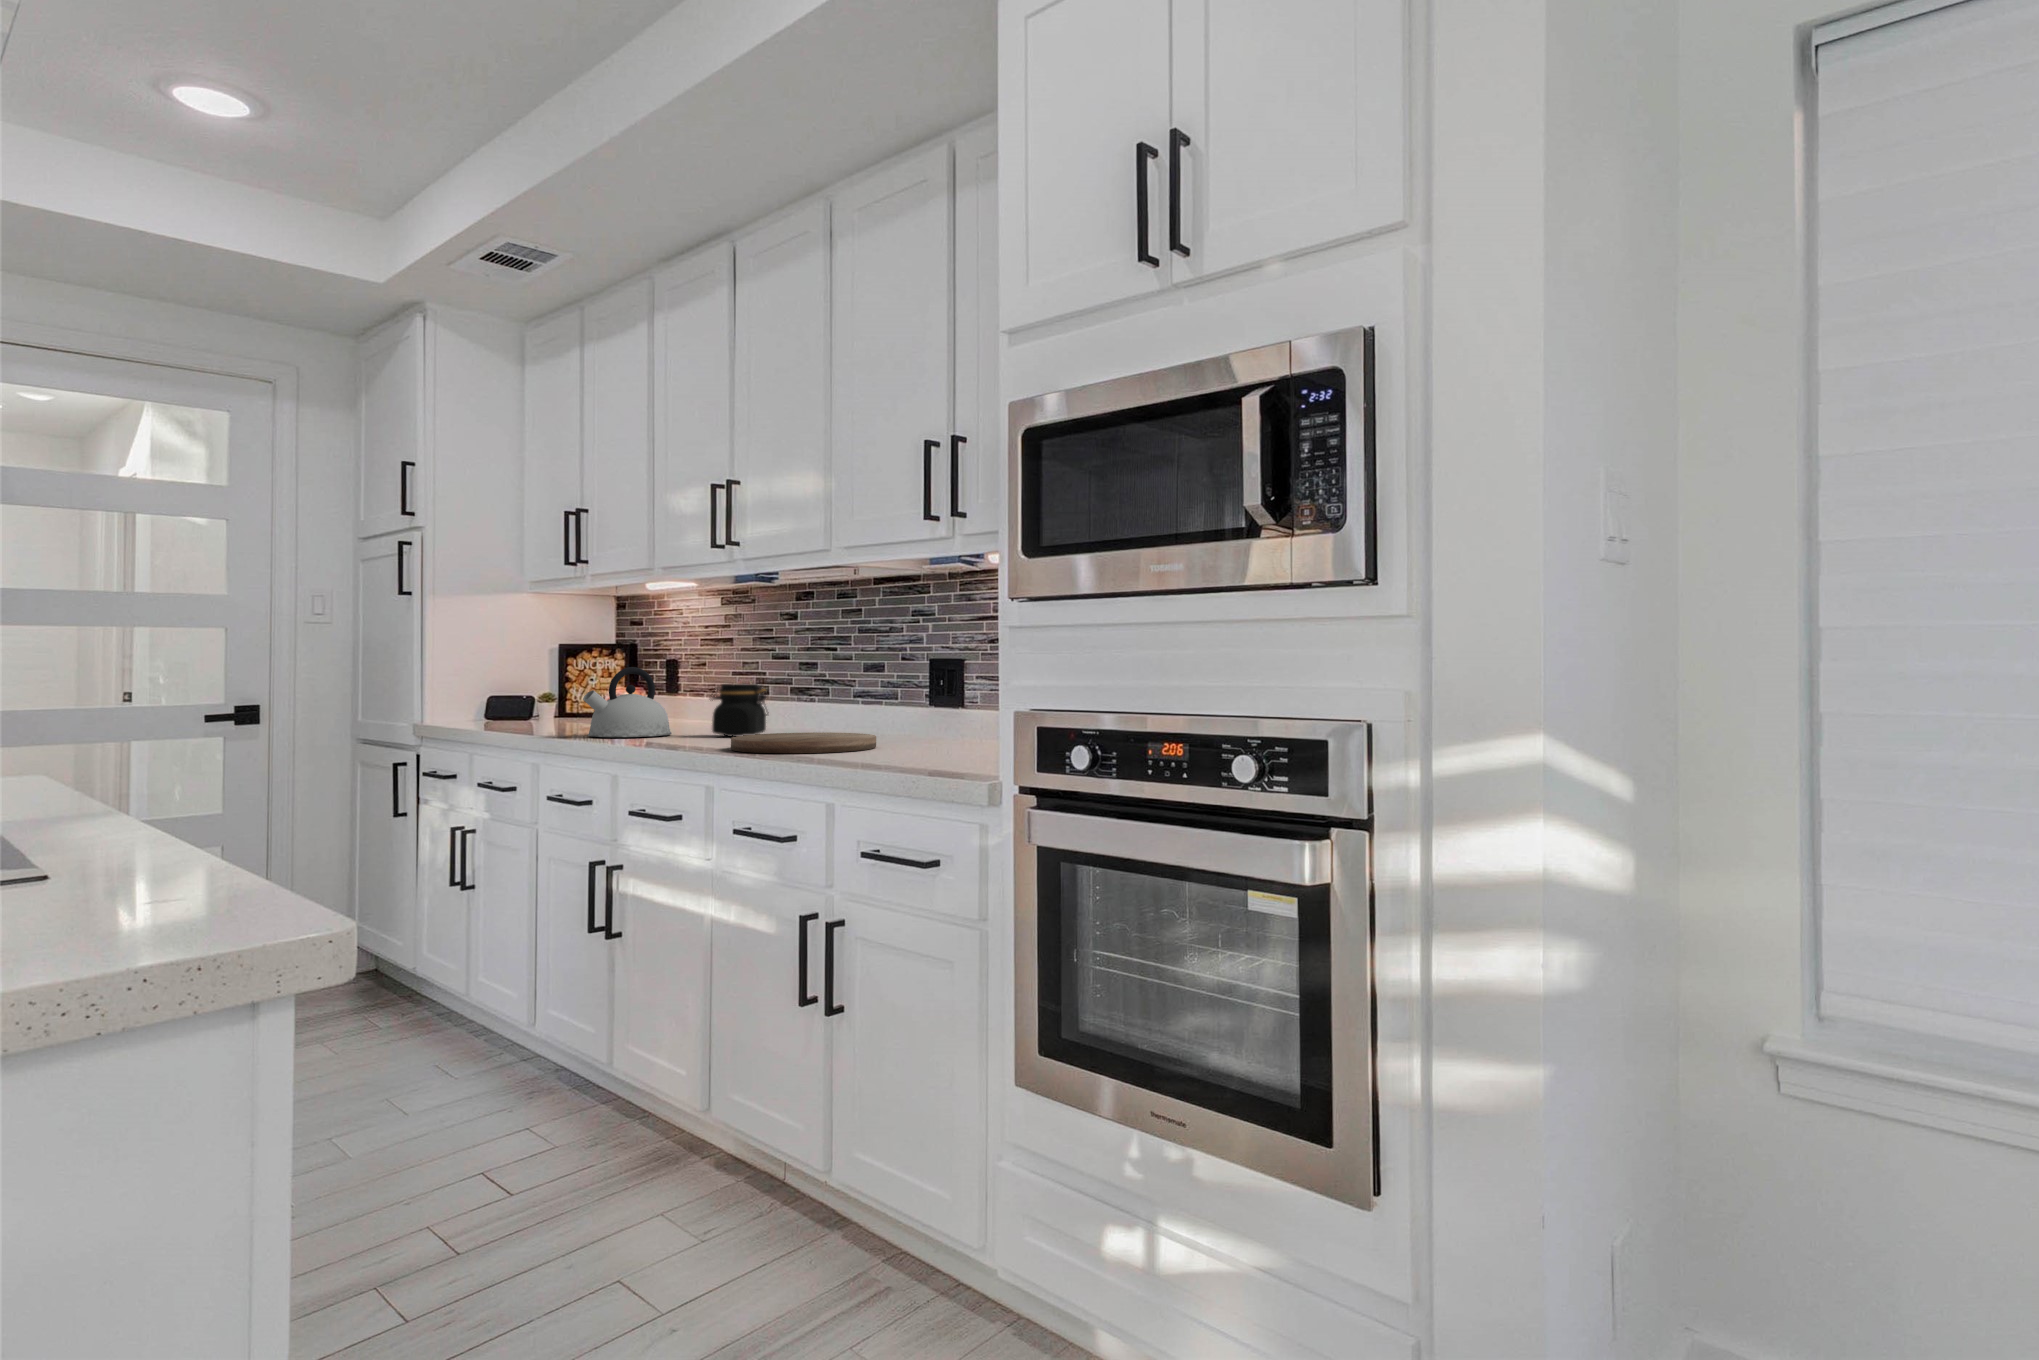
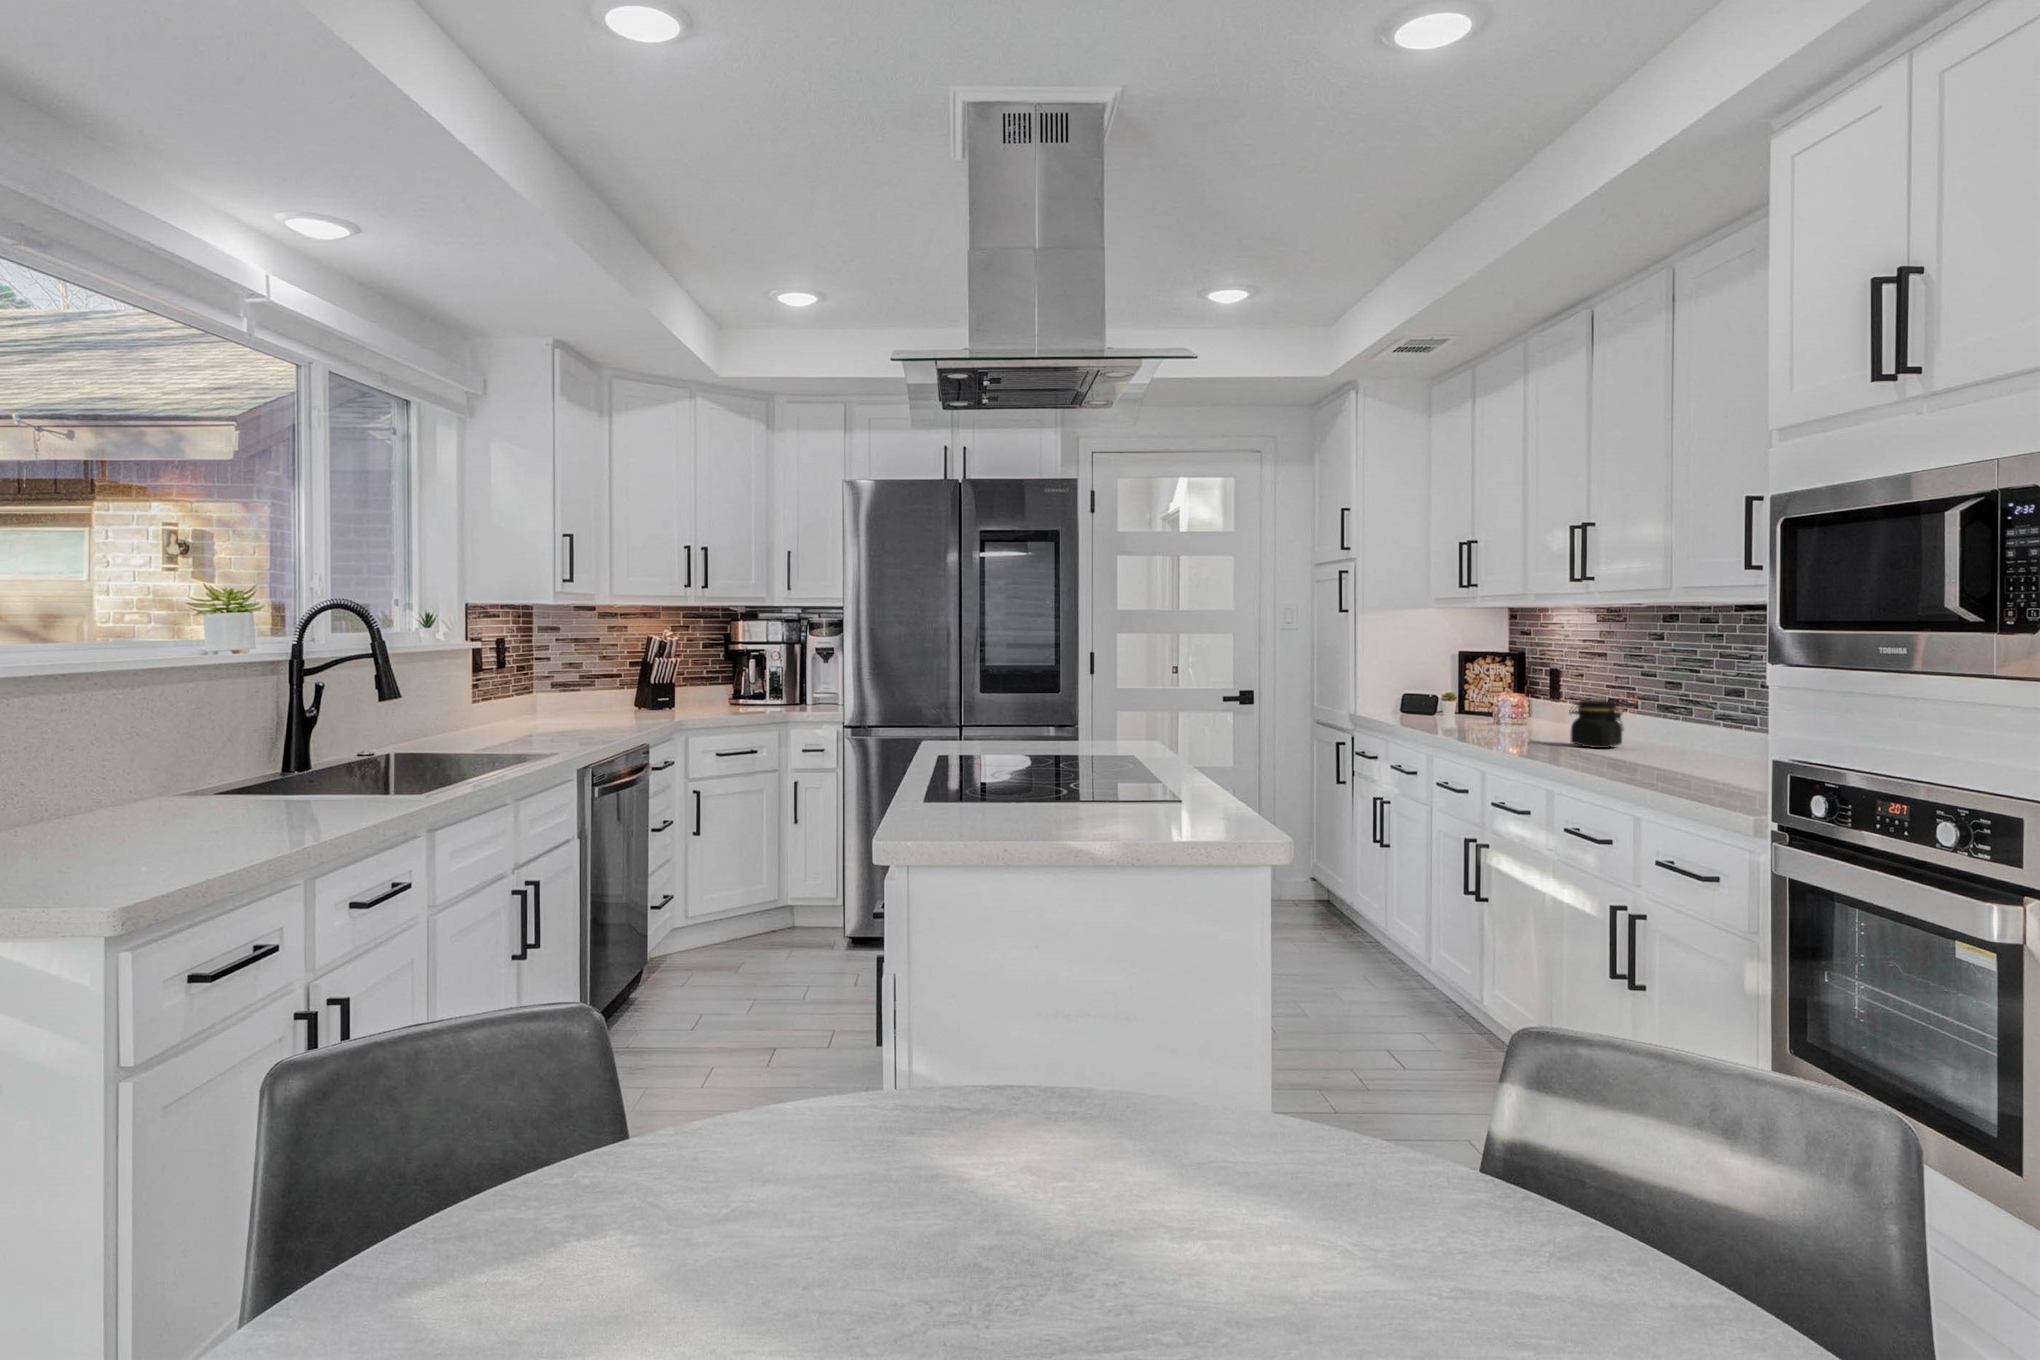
kettle: present [583,667,672,737] -> none [1463,683,1538,741]
cutting board: present [731,732,876,753] -> none [1570,749,1710,773]

